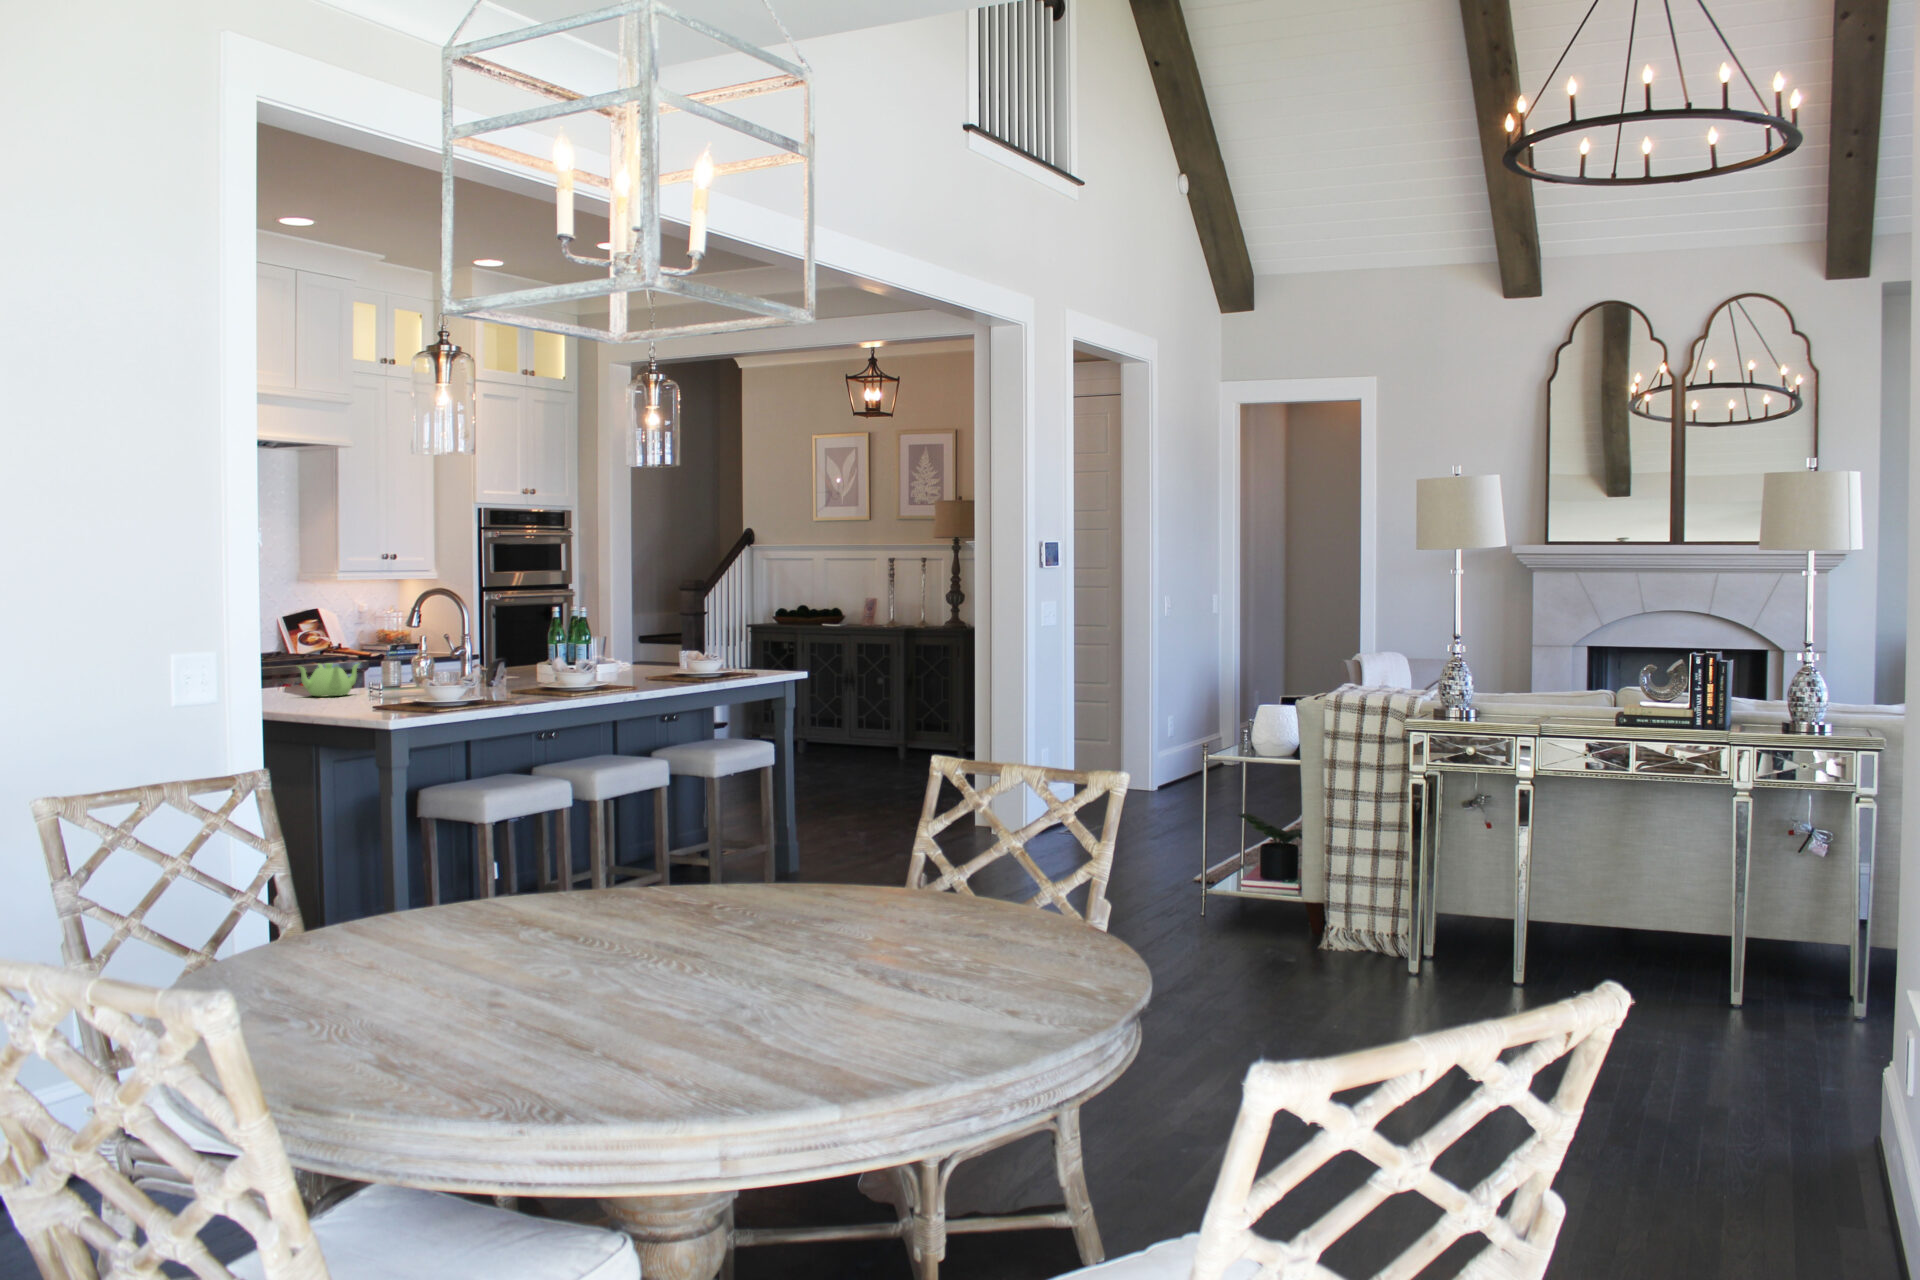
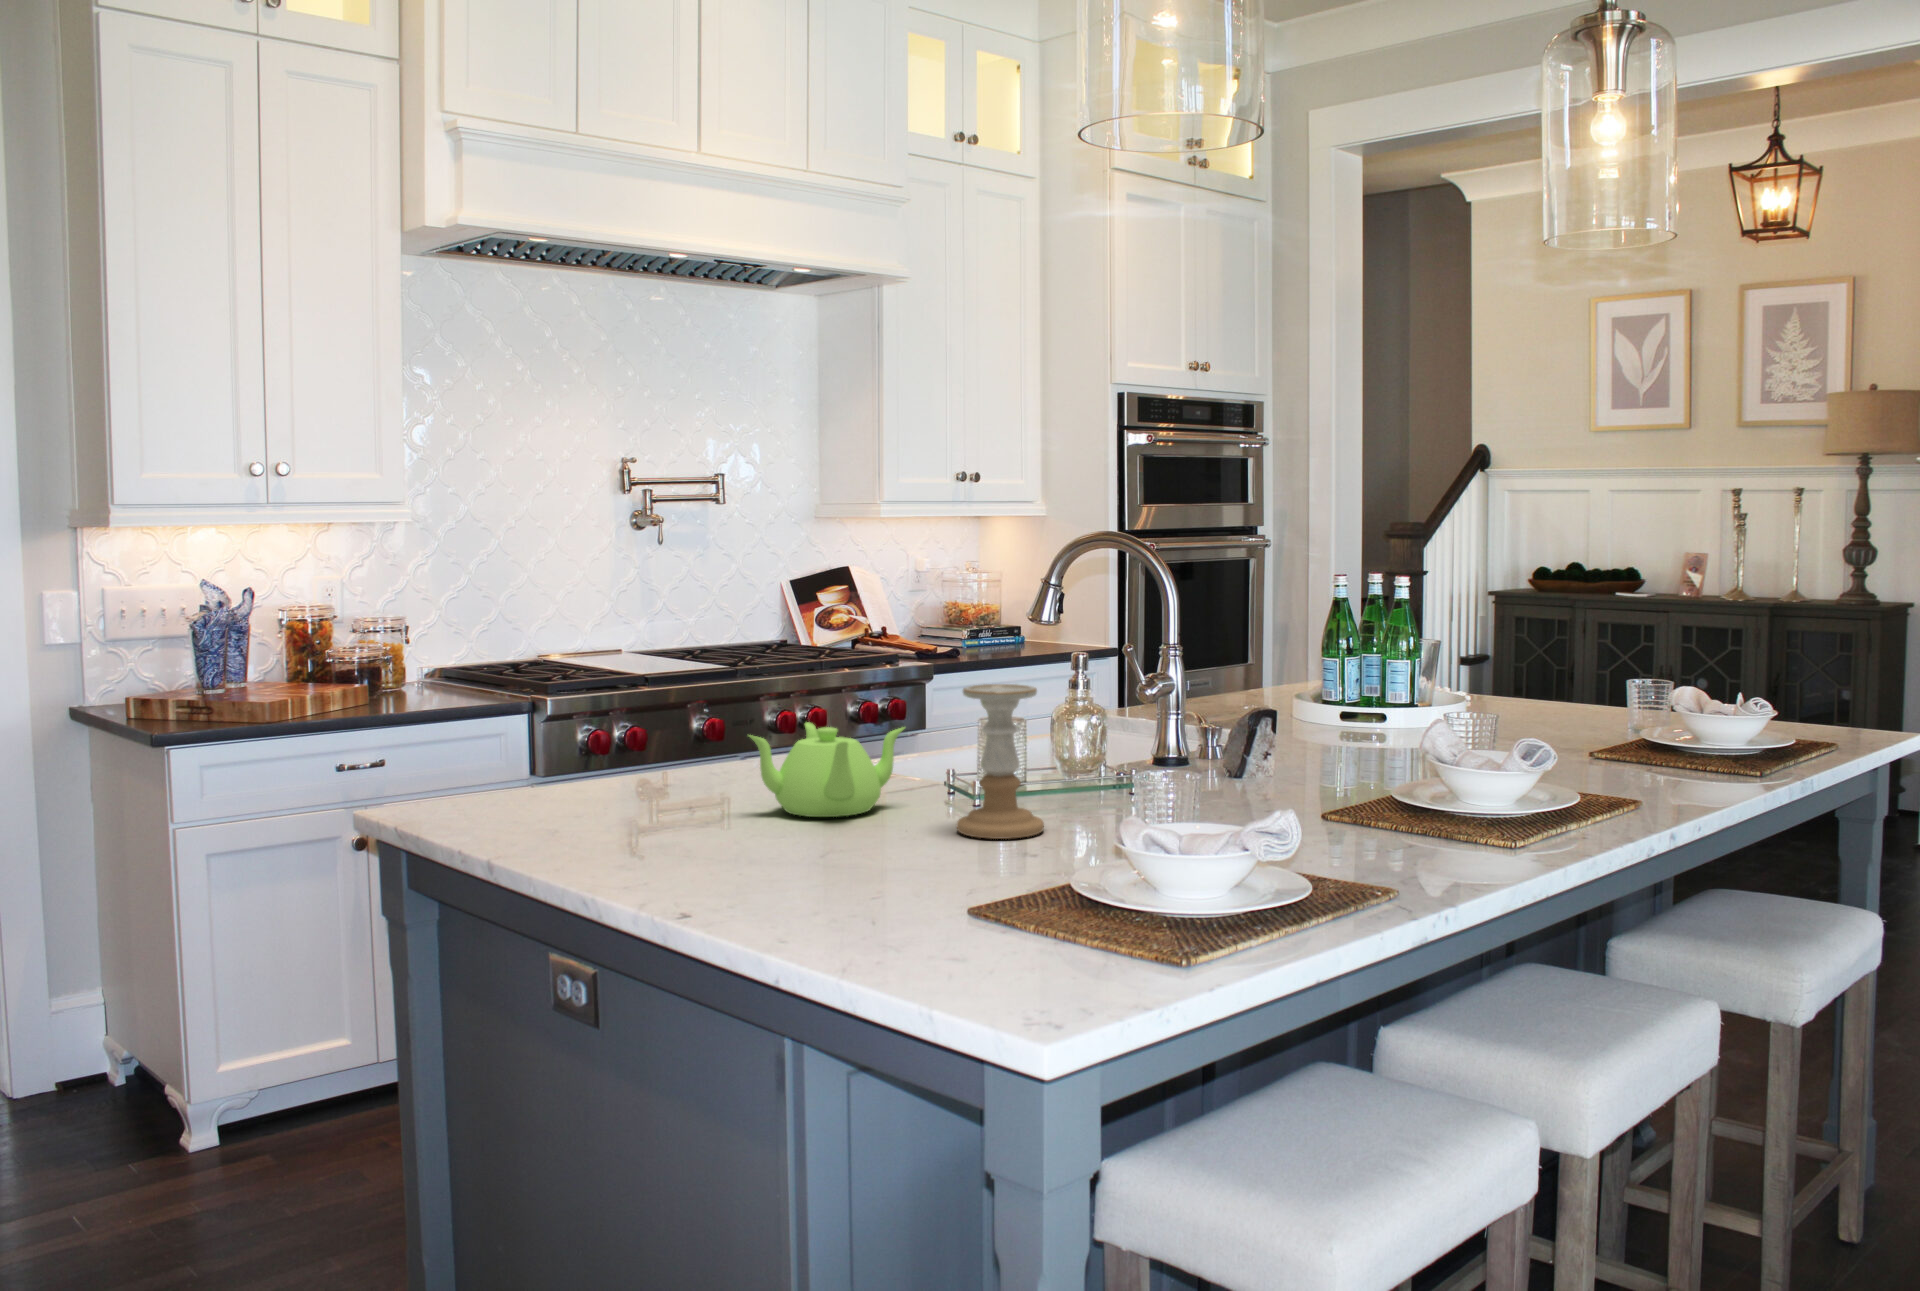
candle holder: none [383,642,417,697] -> present [957,684,1044,839]

